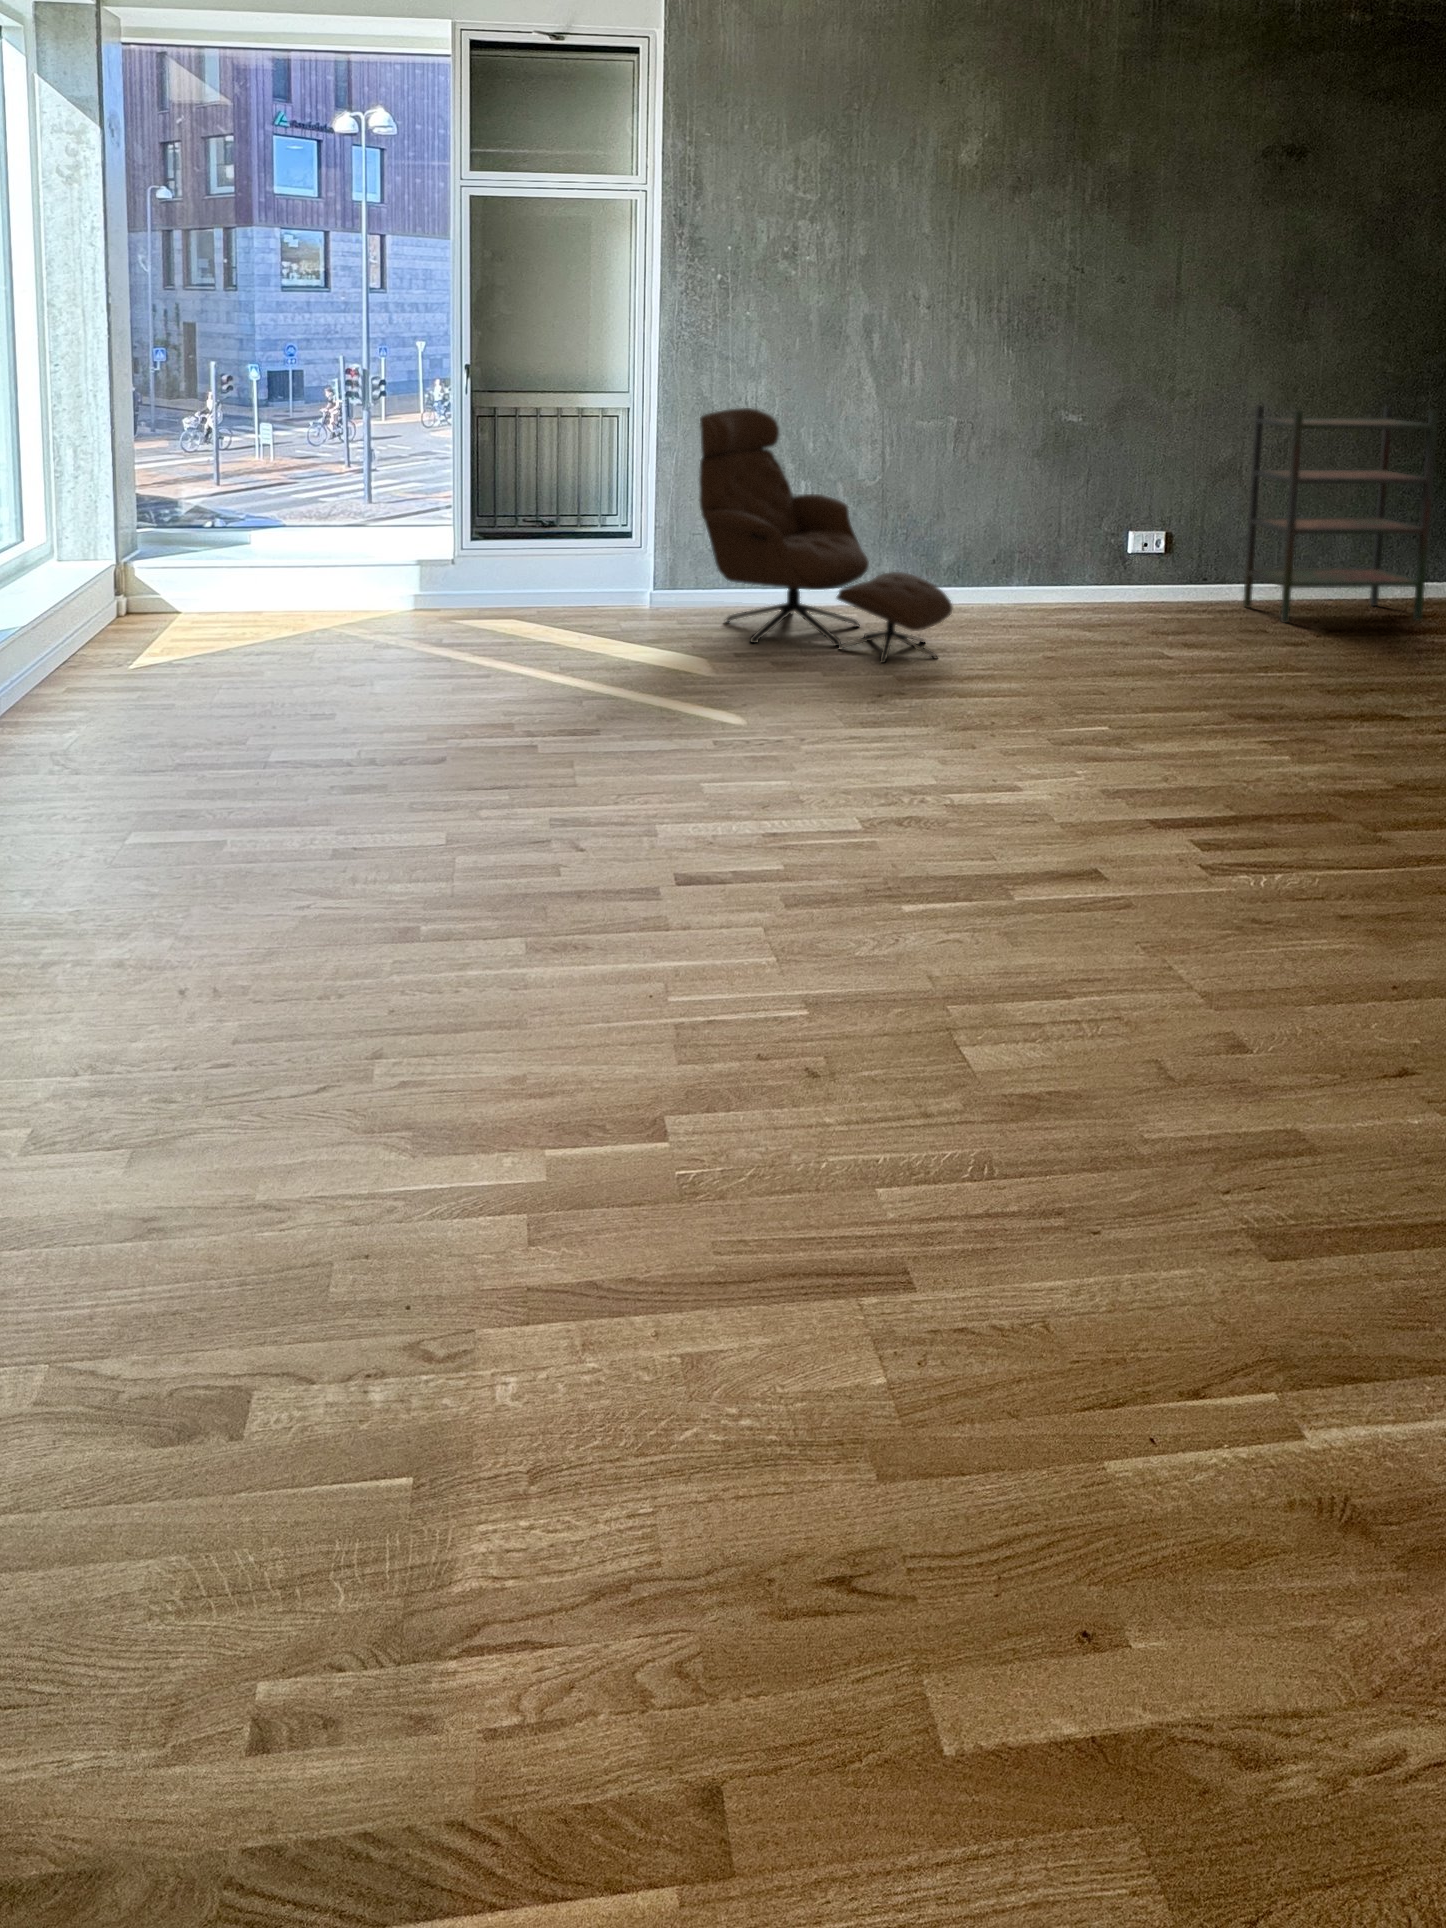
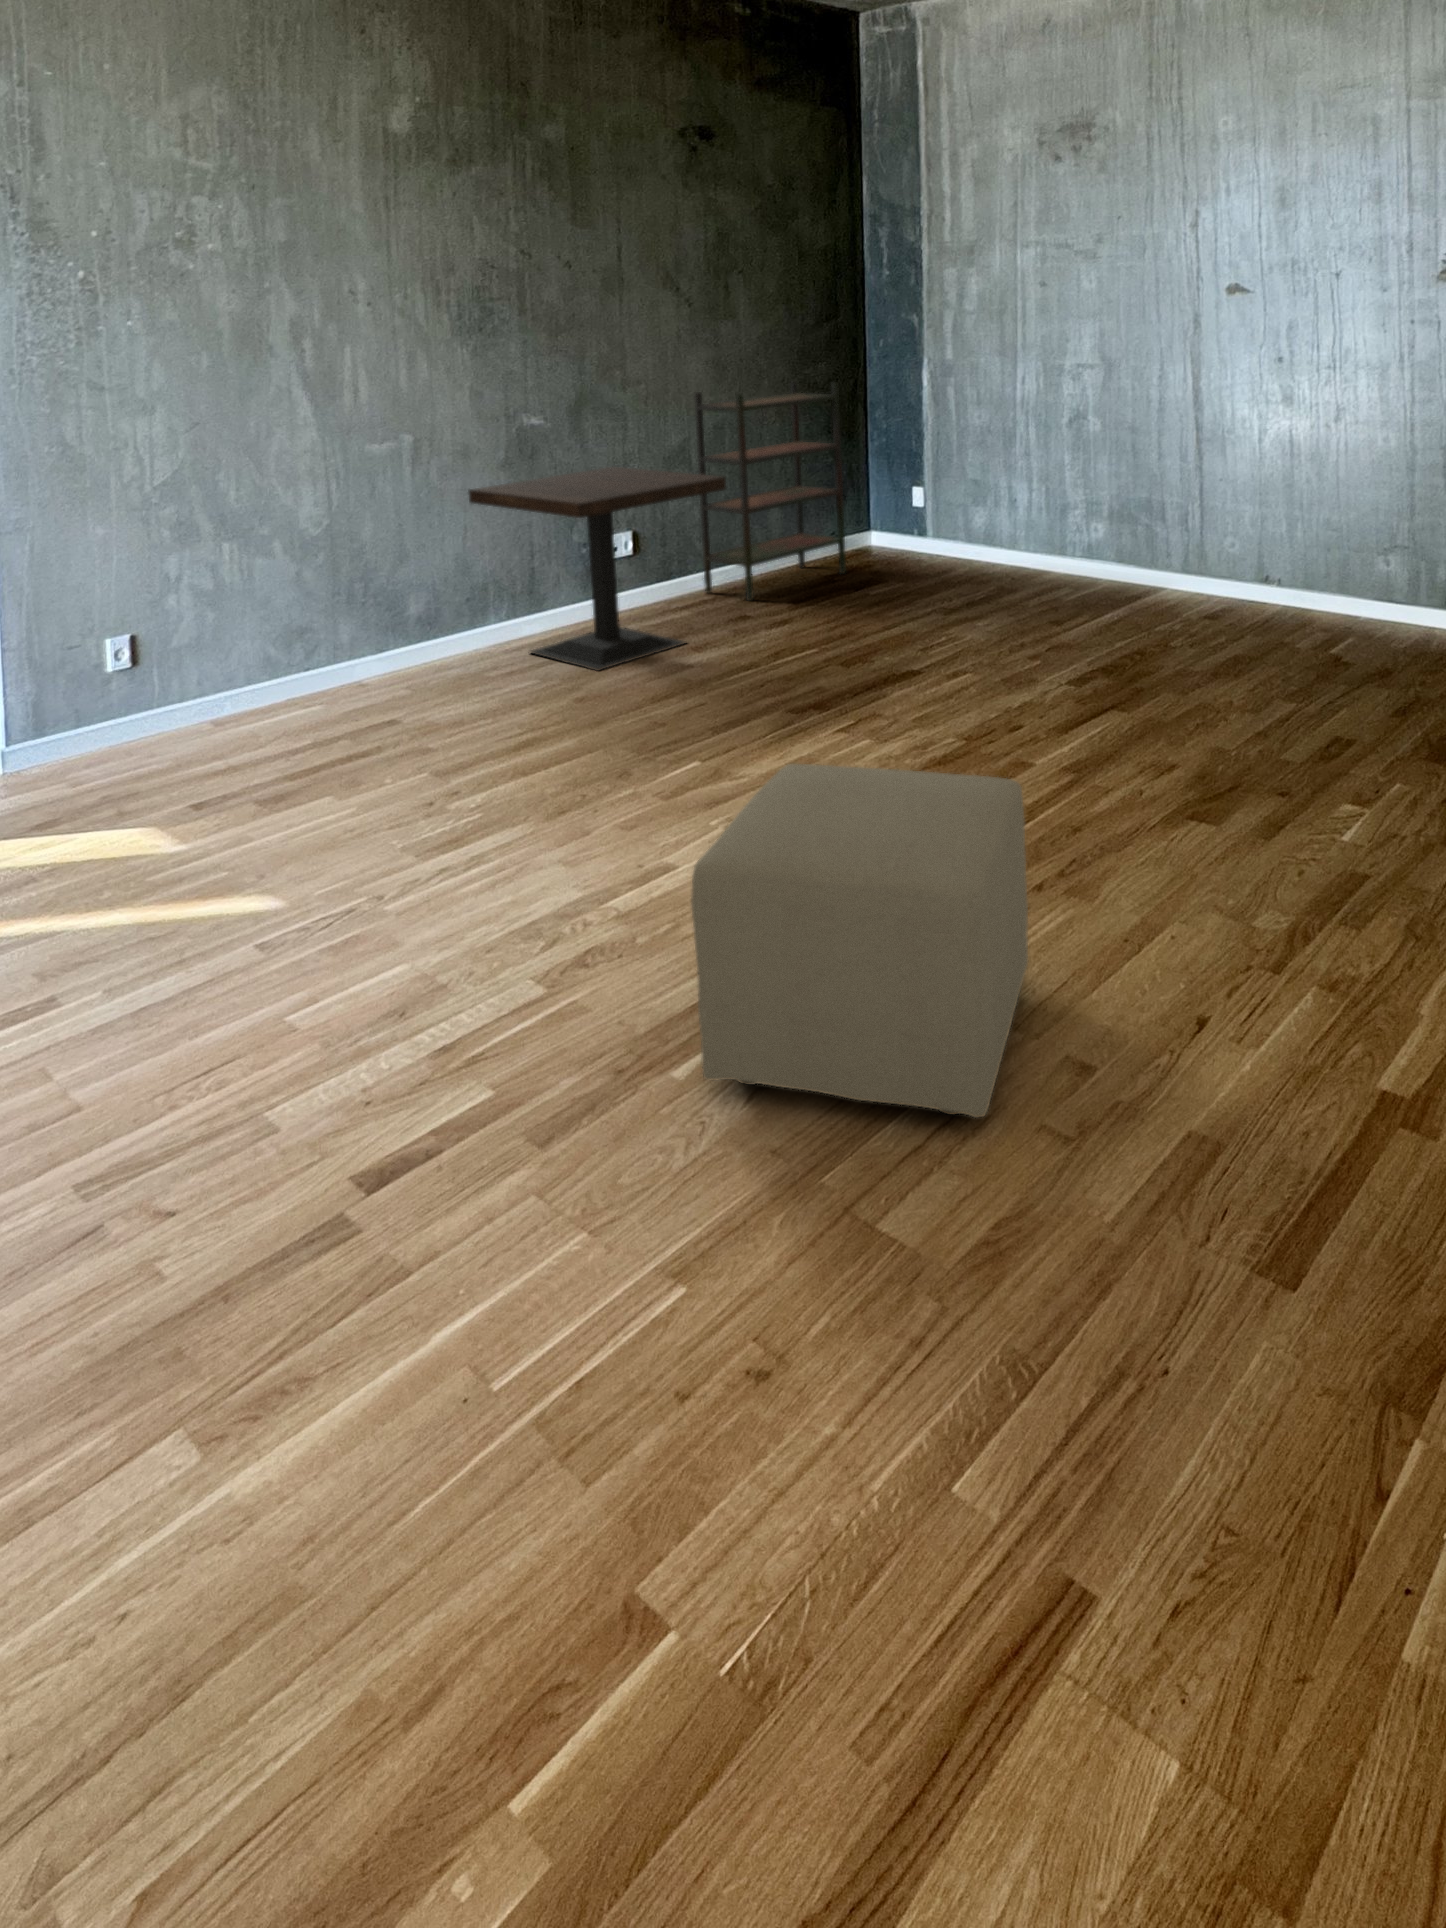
lounge chair: present [699,408,952,663] -> none [74,462,464,779]
side table: none [1001,466,1244,645] -> present [469,467,726,671]
ottoman: none [912,714,1263,1029] -> present [691,764,1028,1117]

